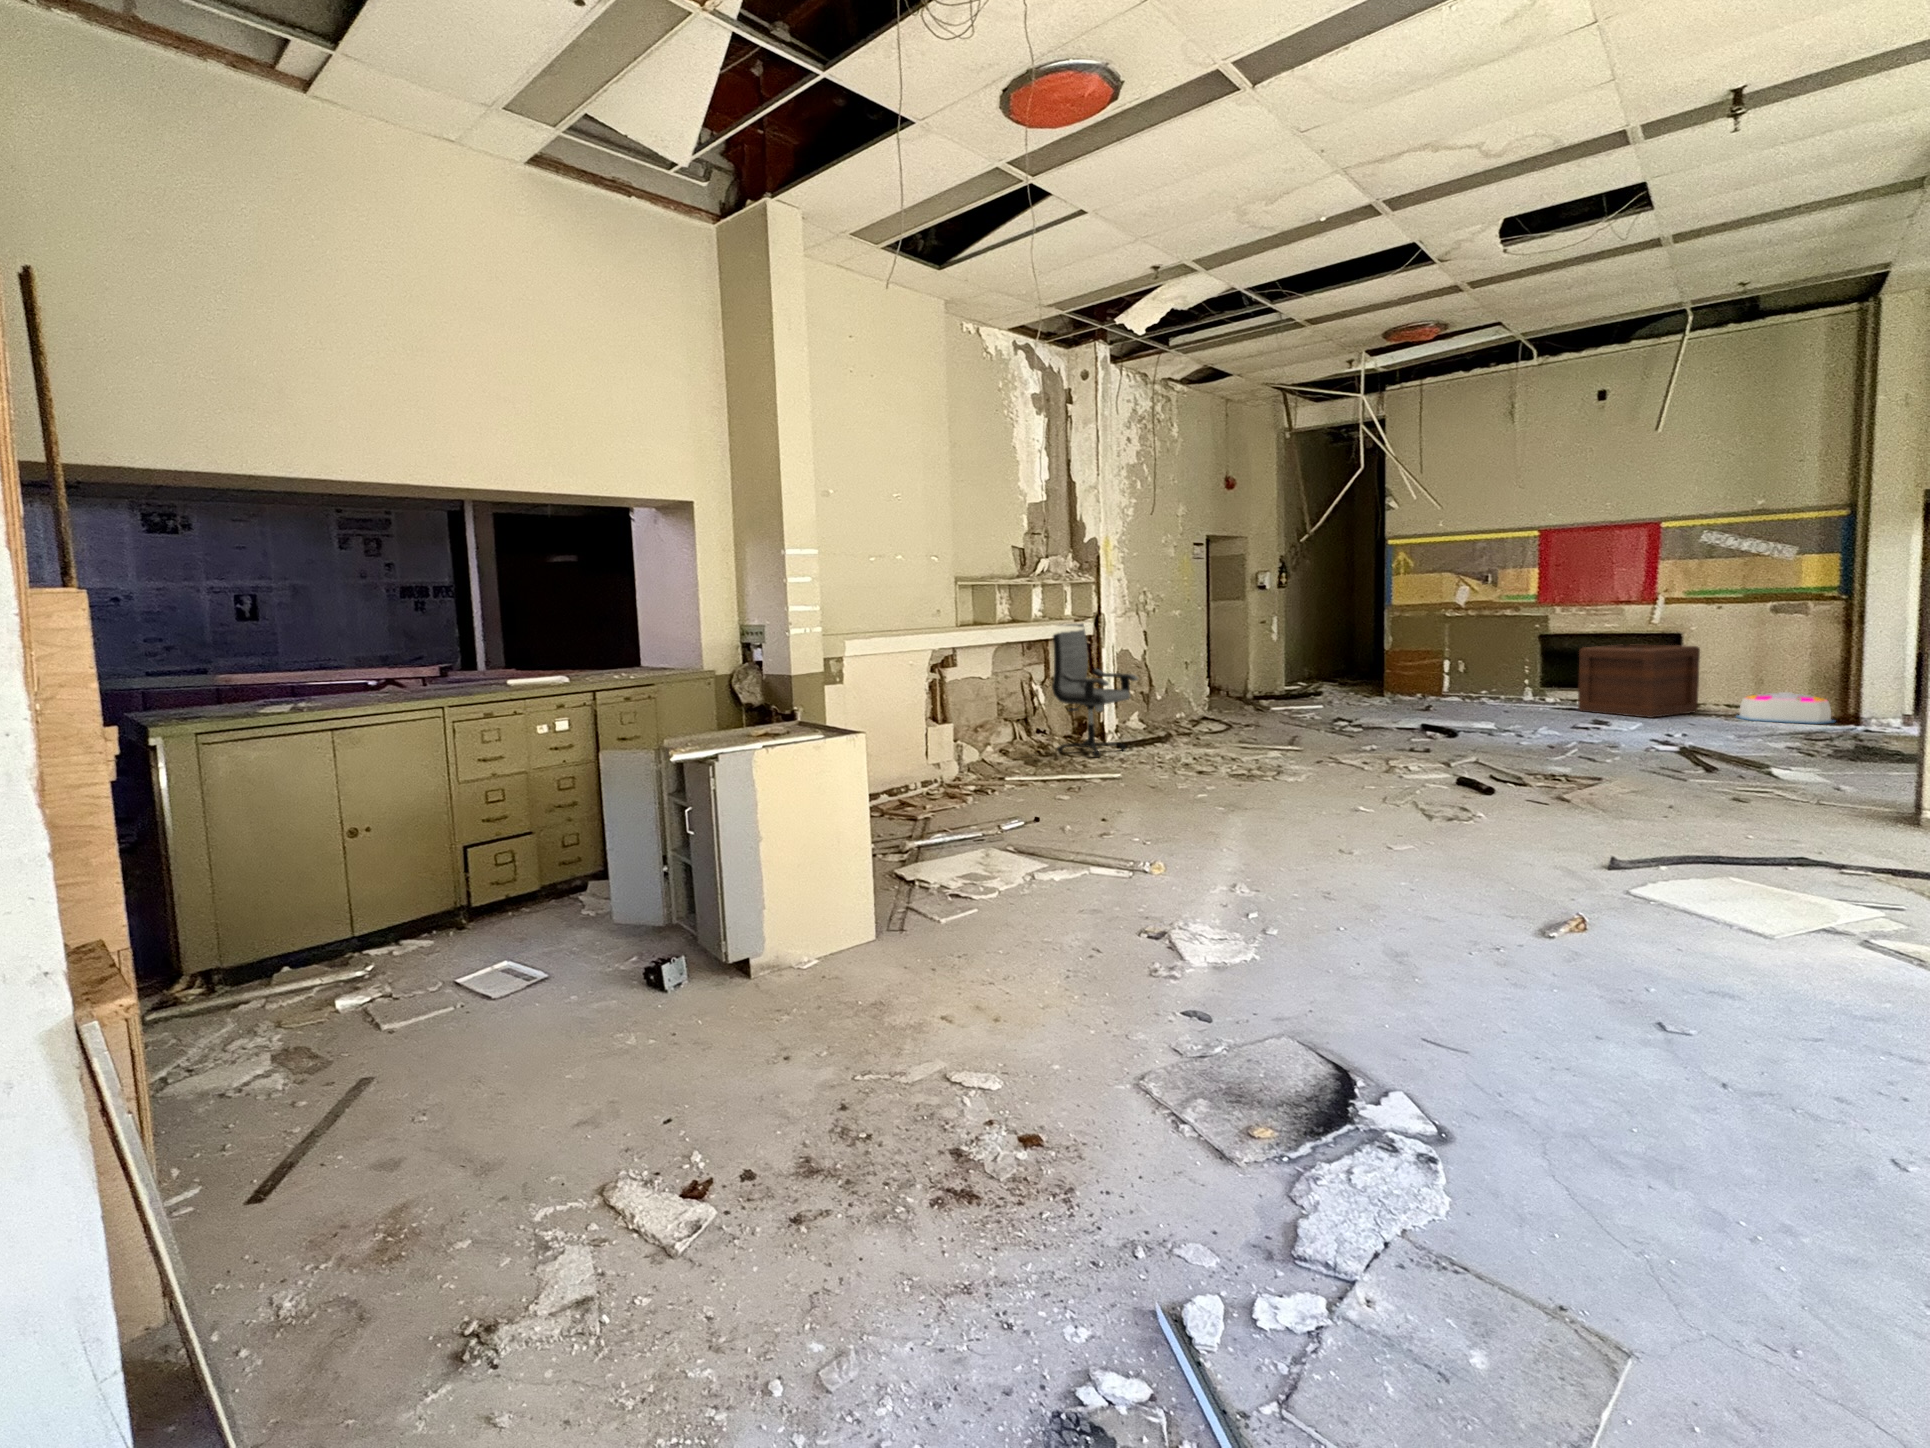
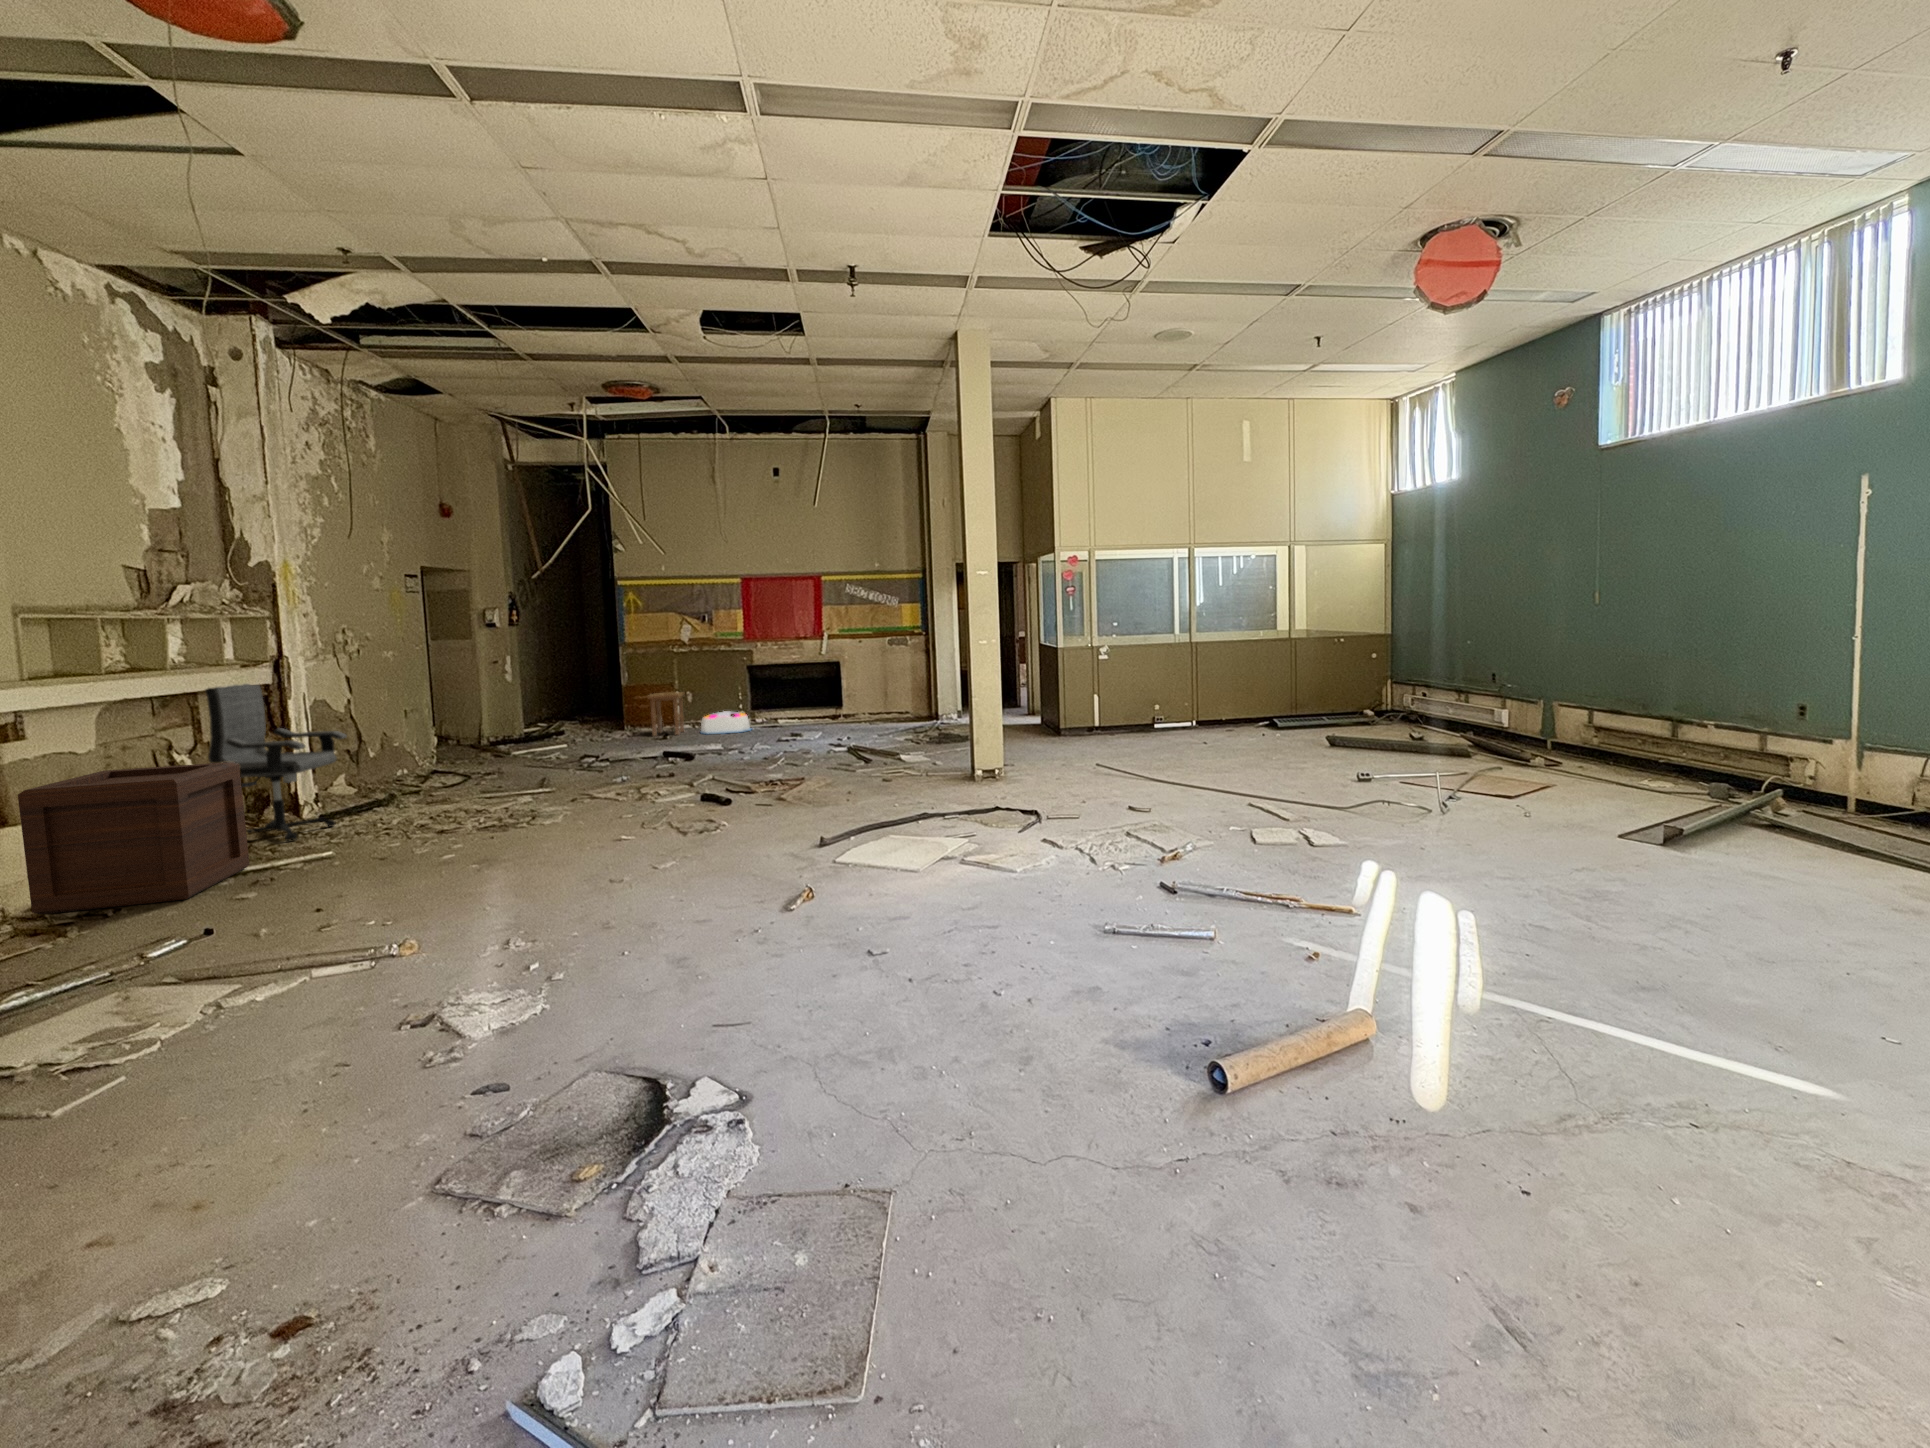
wooden crate: present [1578,644,1700,718] -> present [18,762,249,914]
stool: none [1408,660,1451,706] -> present [649,692,684,736]
storage bin: present [1737,692,1835,724] -> present [701,711,752,734]

